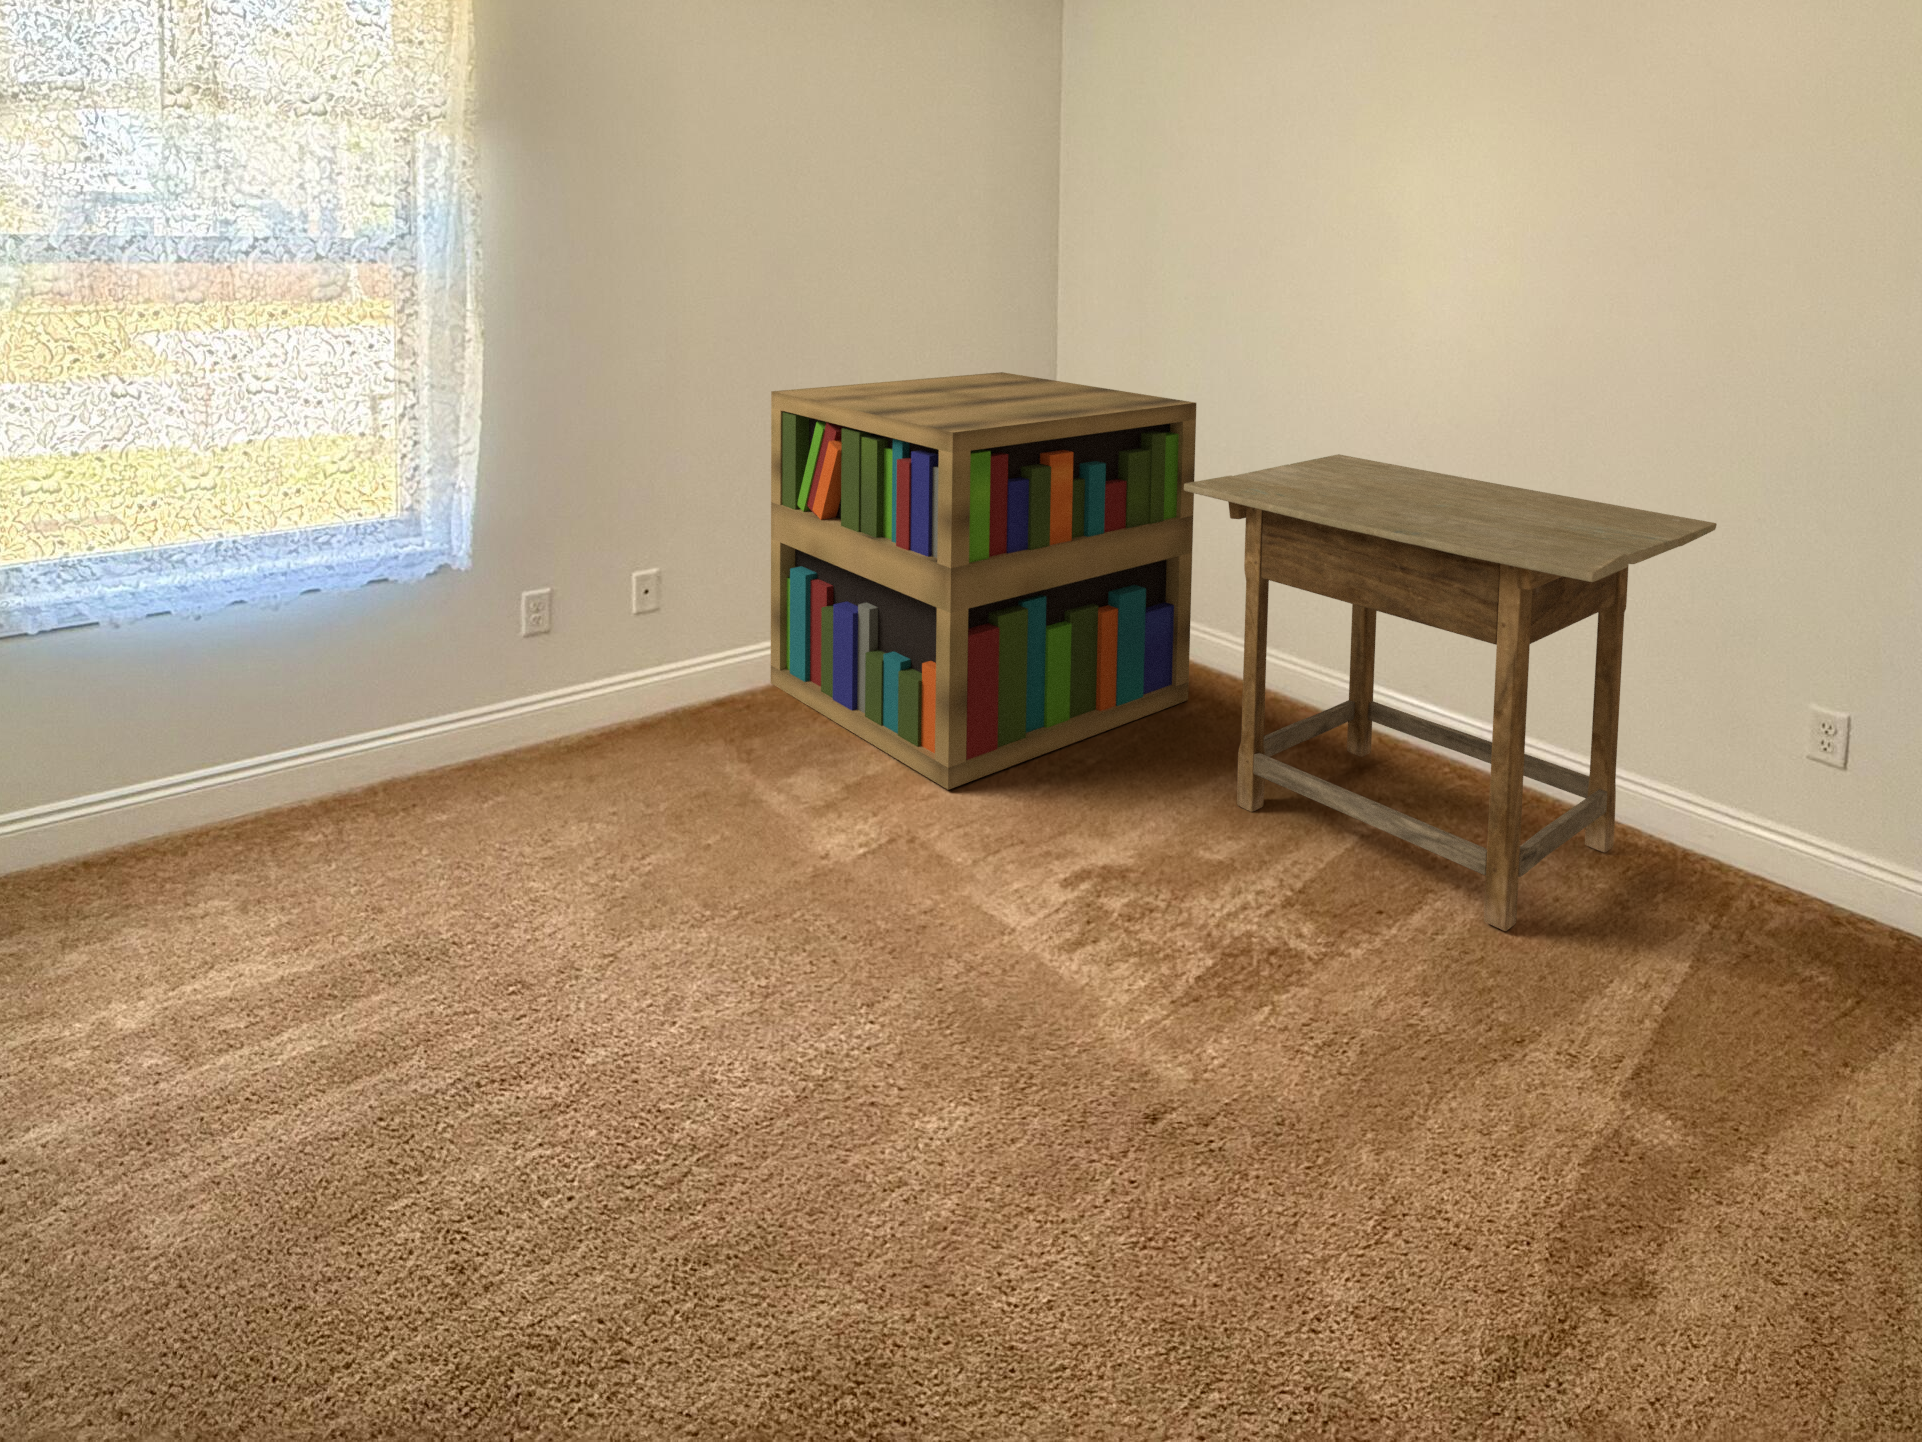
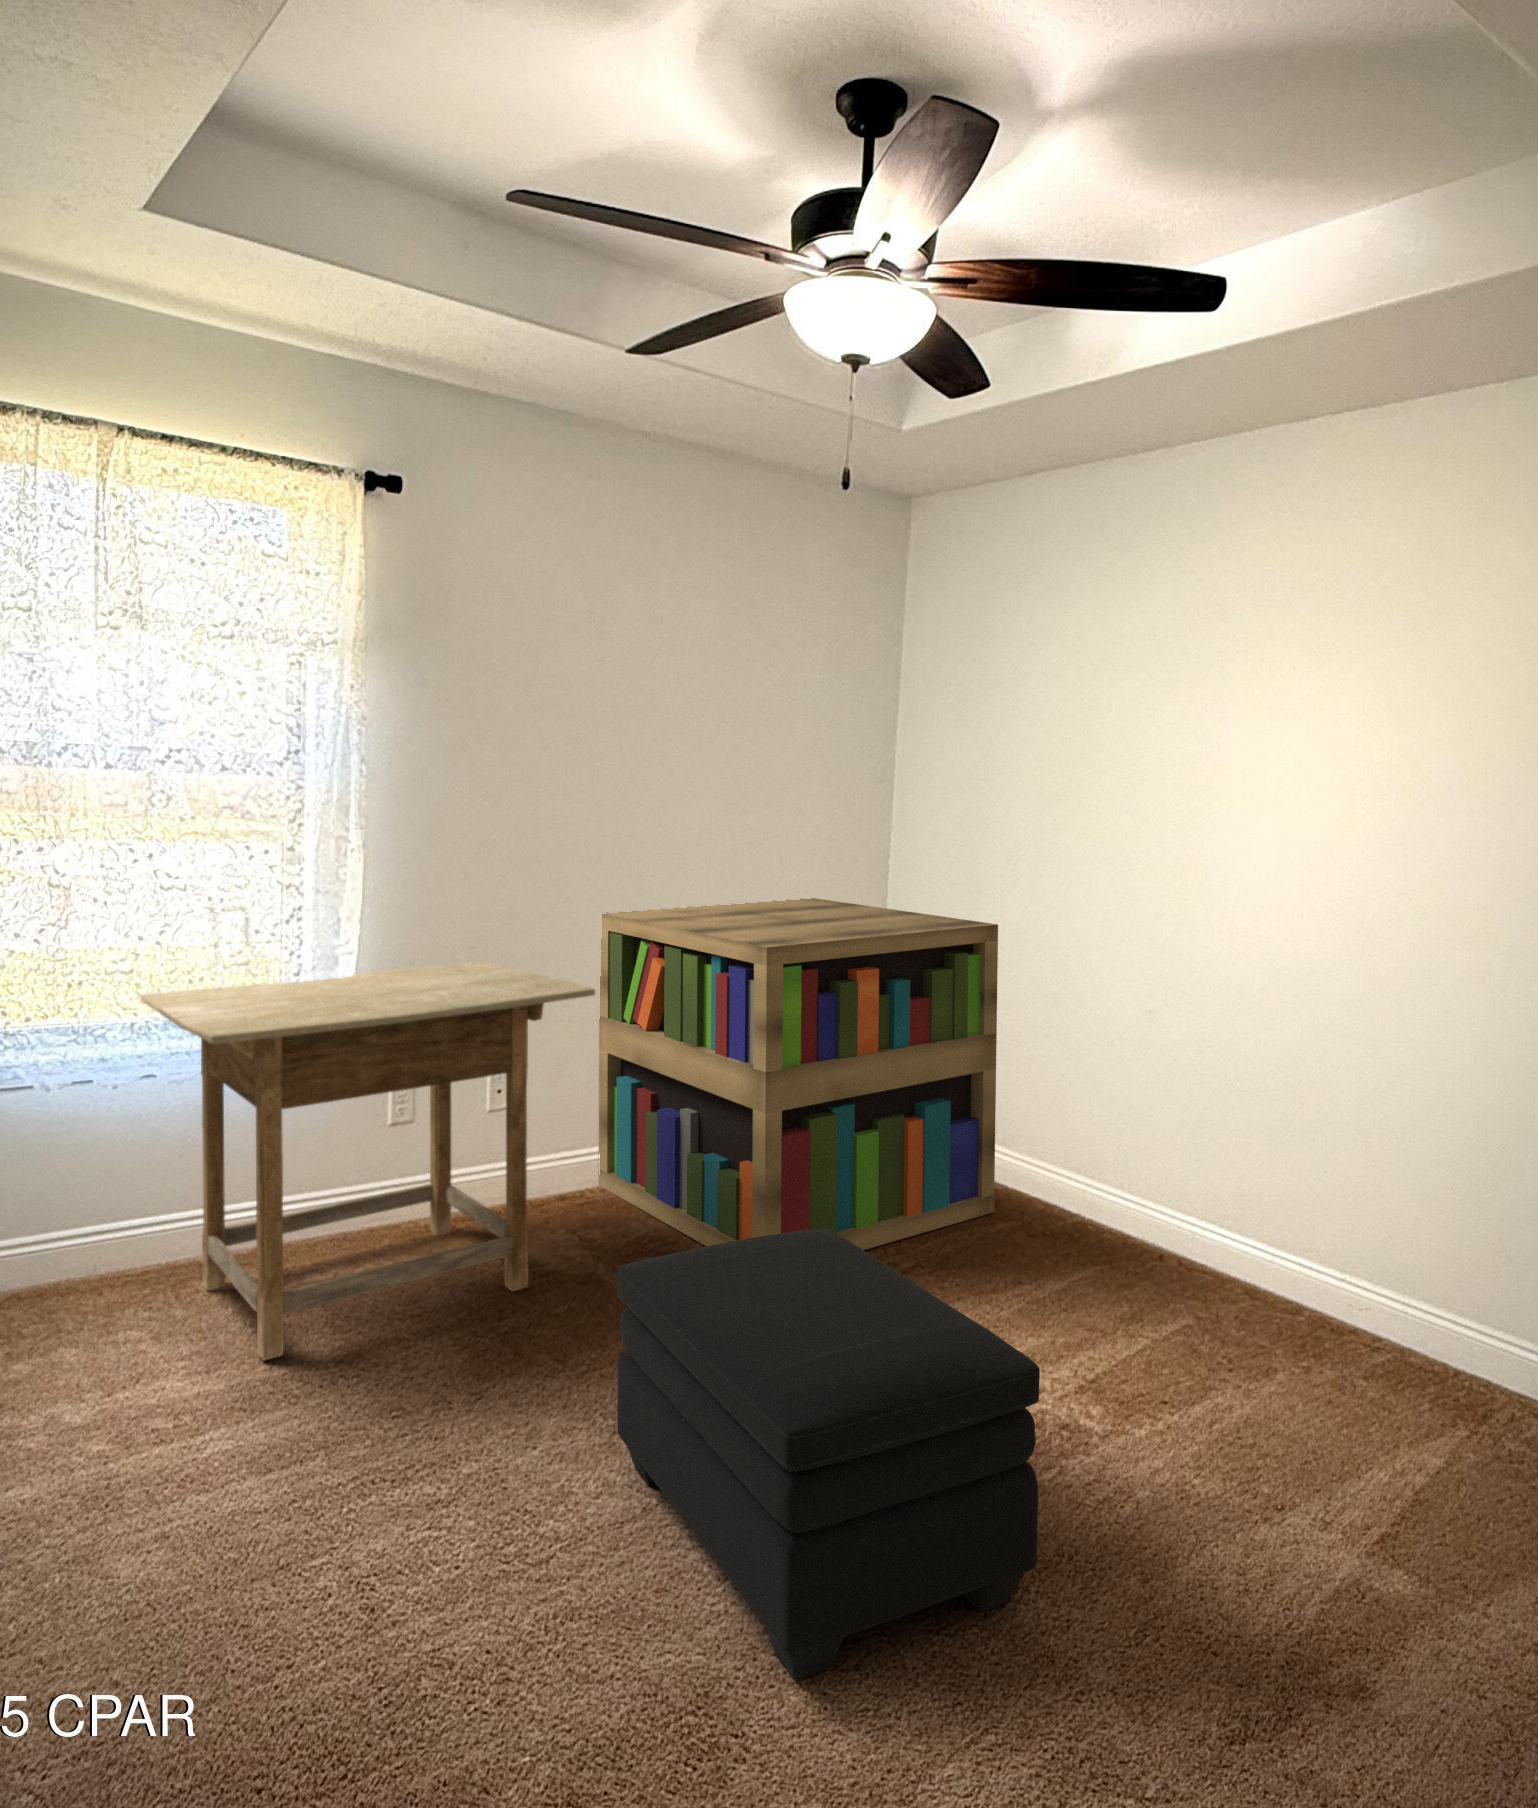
desk: present [1184,454,1717,931] -> present [141,961,595,1360]
ottoman: none [775,753,1262,1333] -> present [617,1228,1040,1680]

